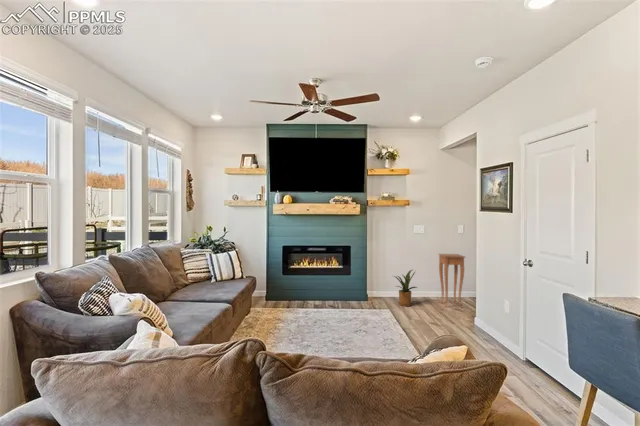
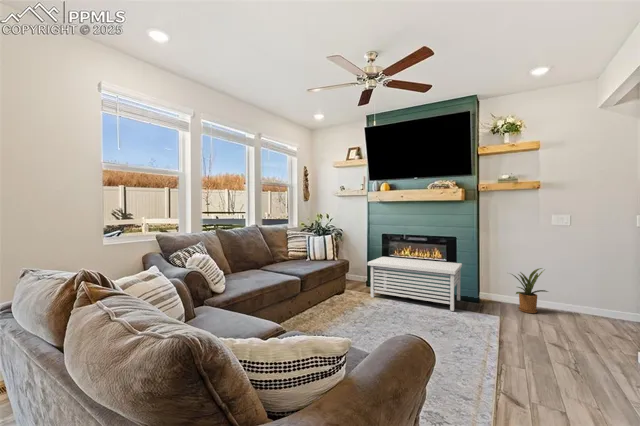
side table: present [439,254,465,307] -> none [585,250,630,328]
storage bench: none [277,269,360,314] -> present [367,257,462,311]

